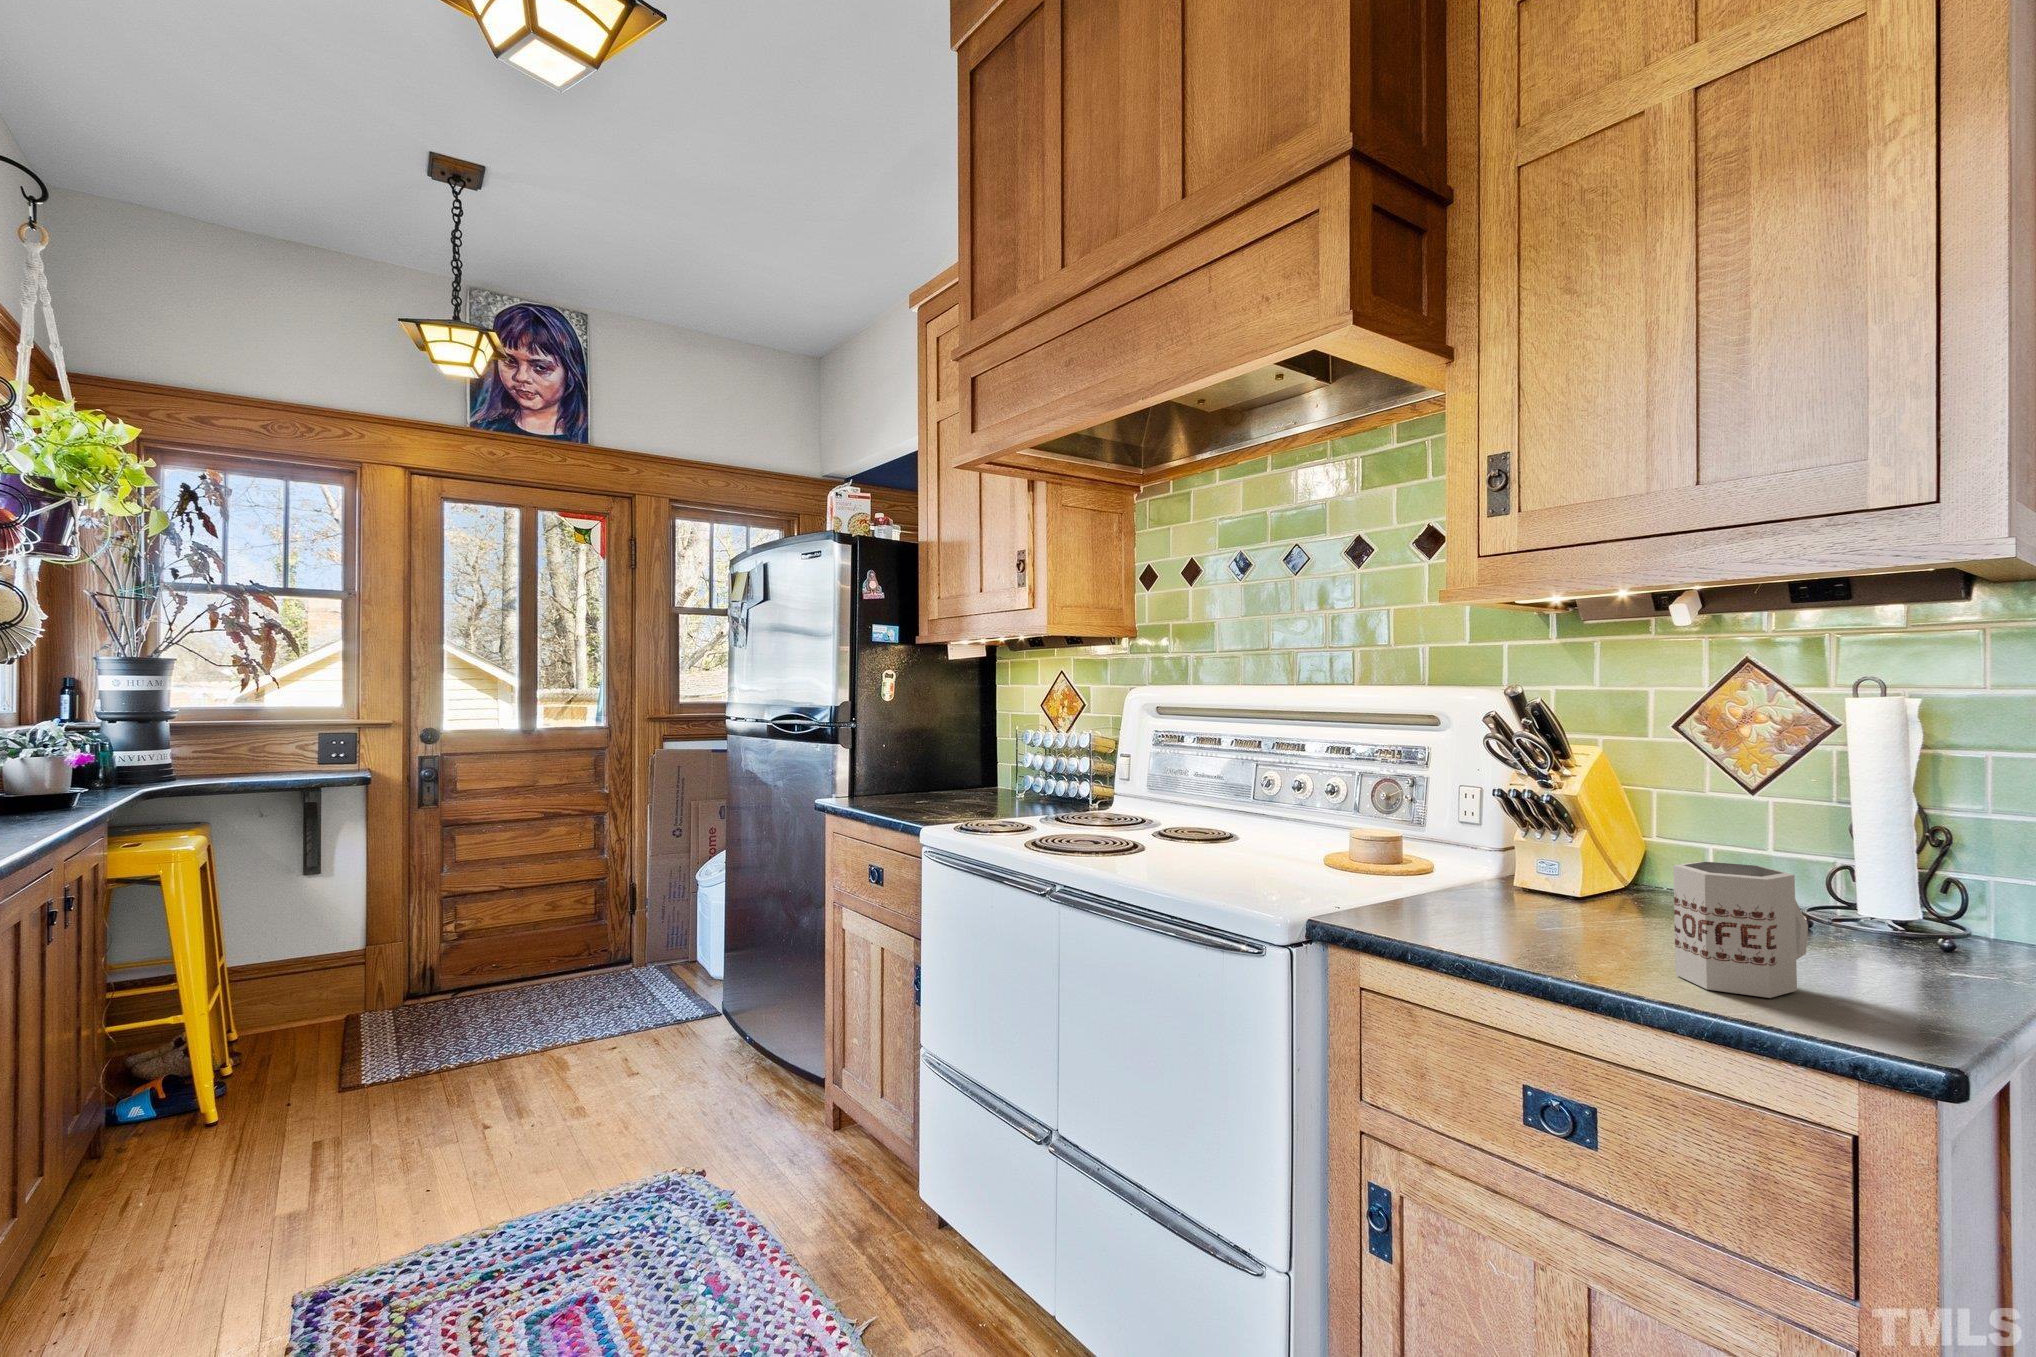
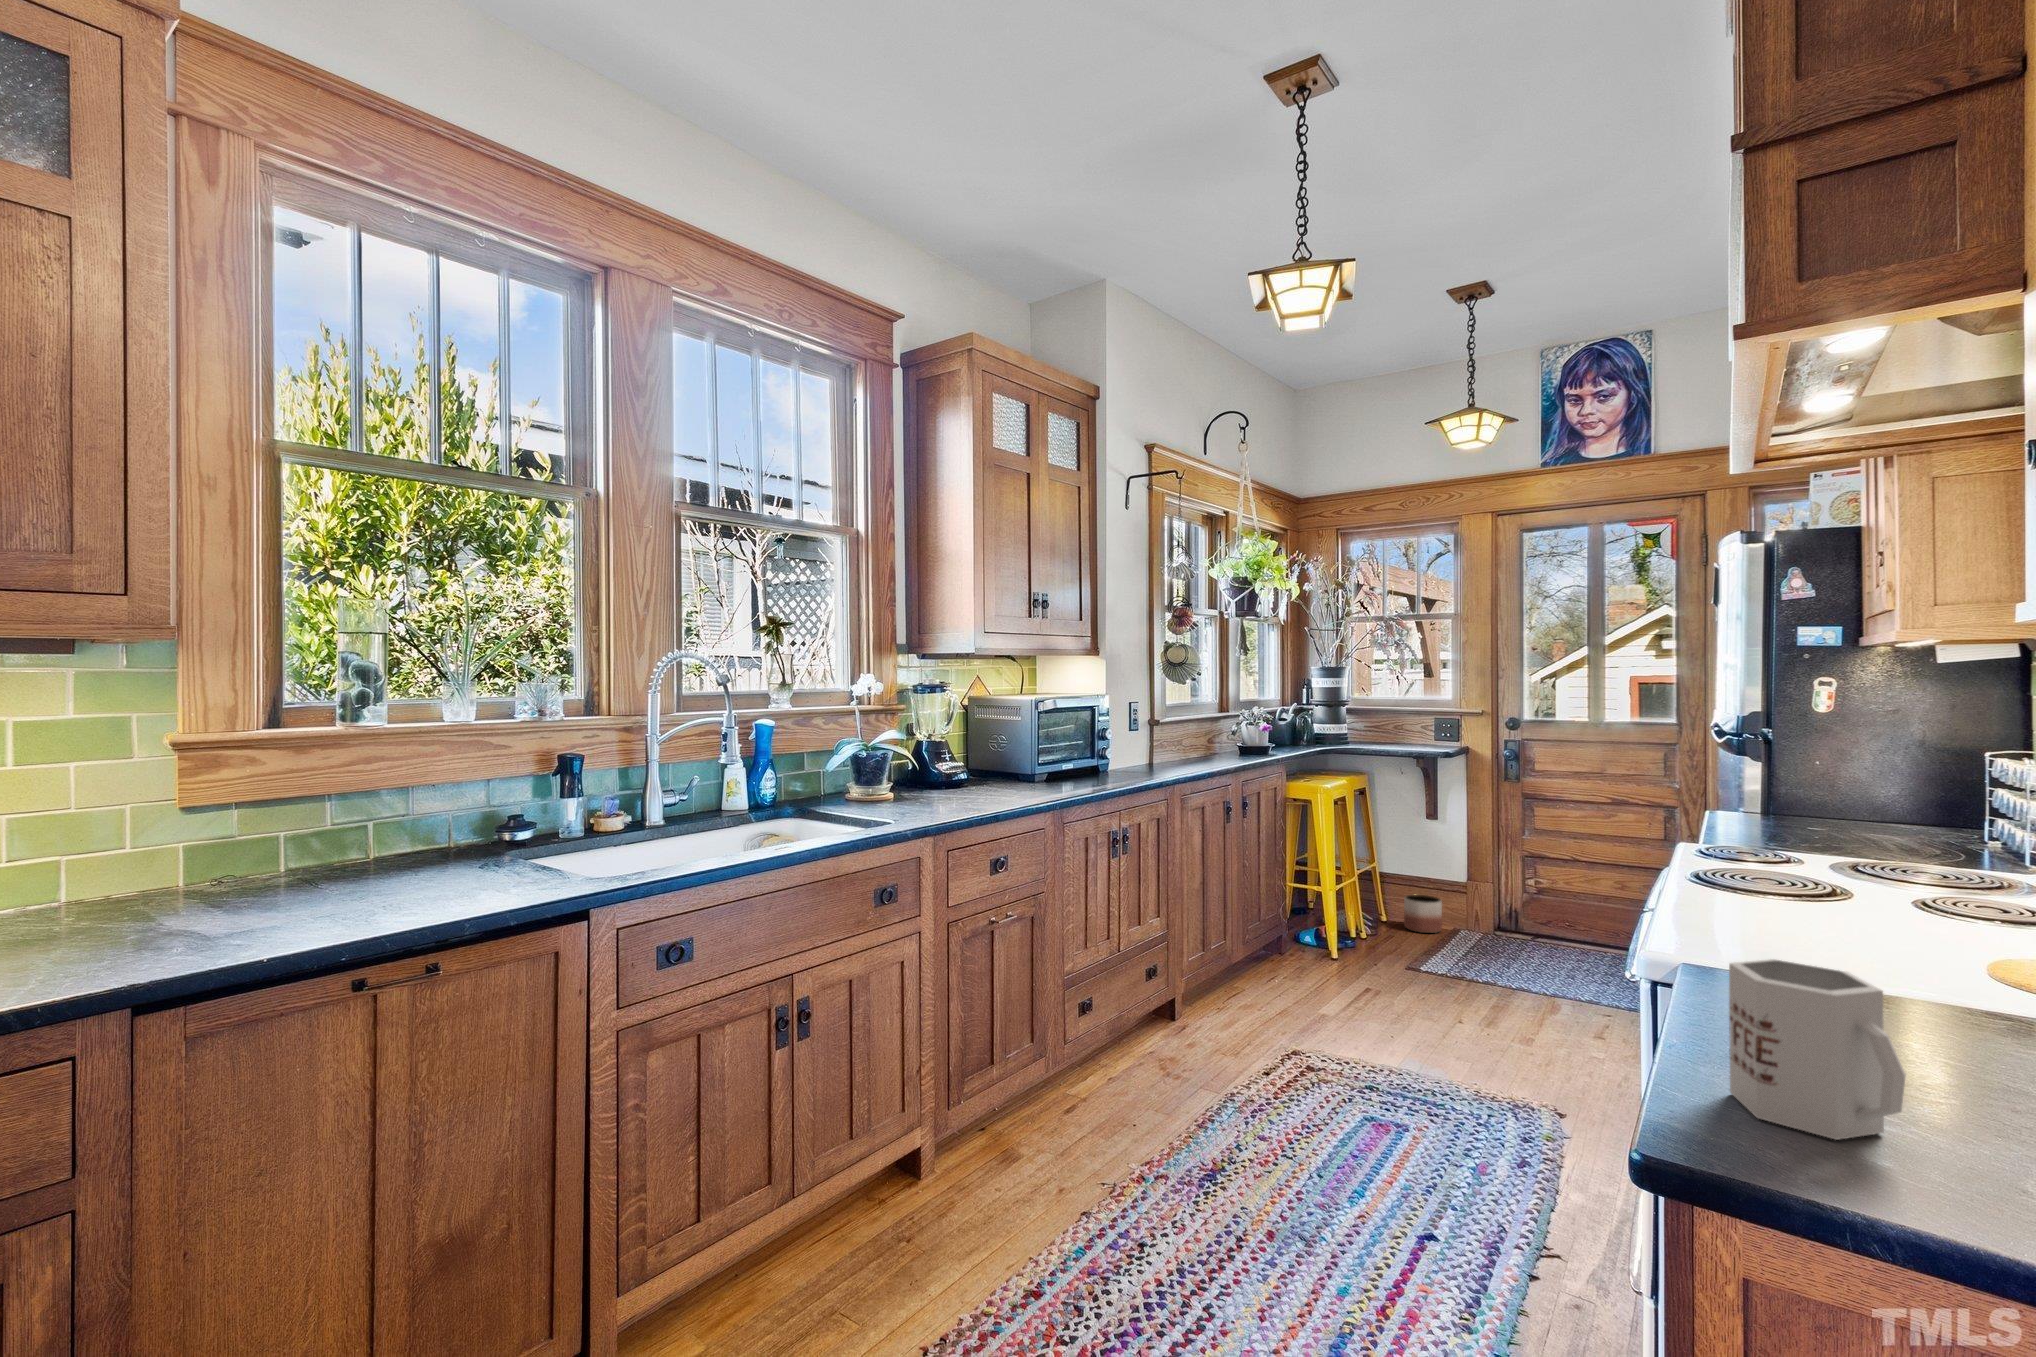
planter: none [274,982,335,1040] -> present [1404,895,1442,933]

